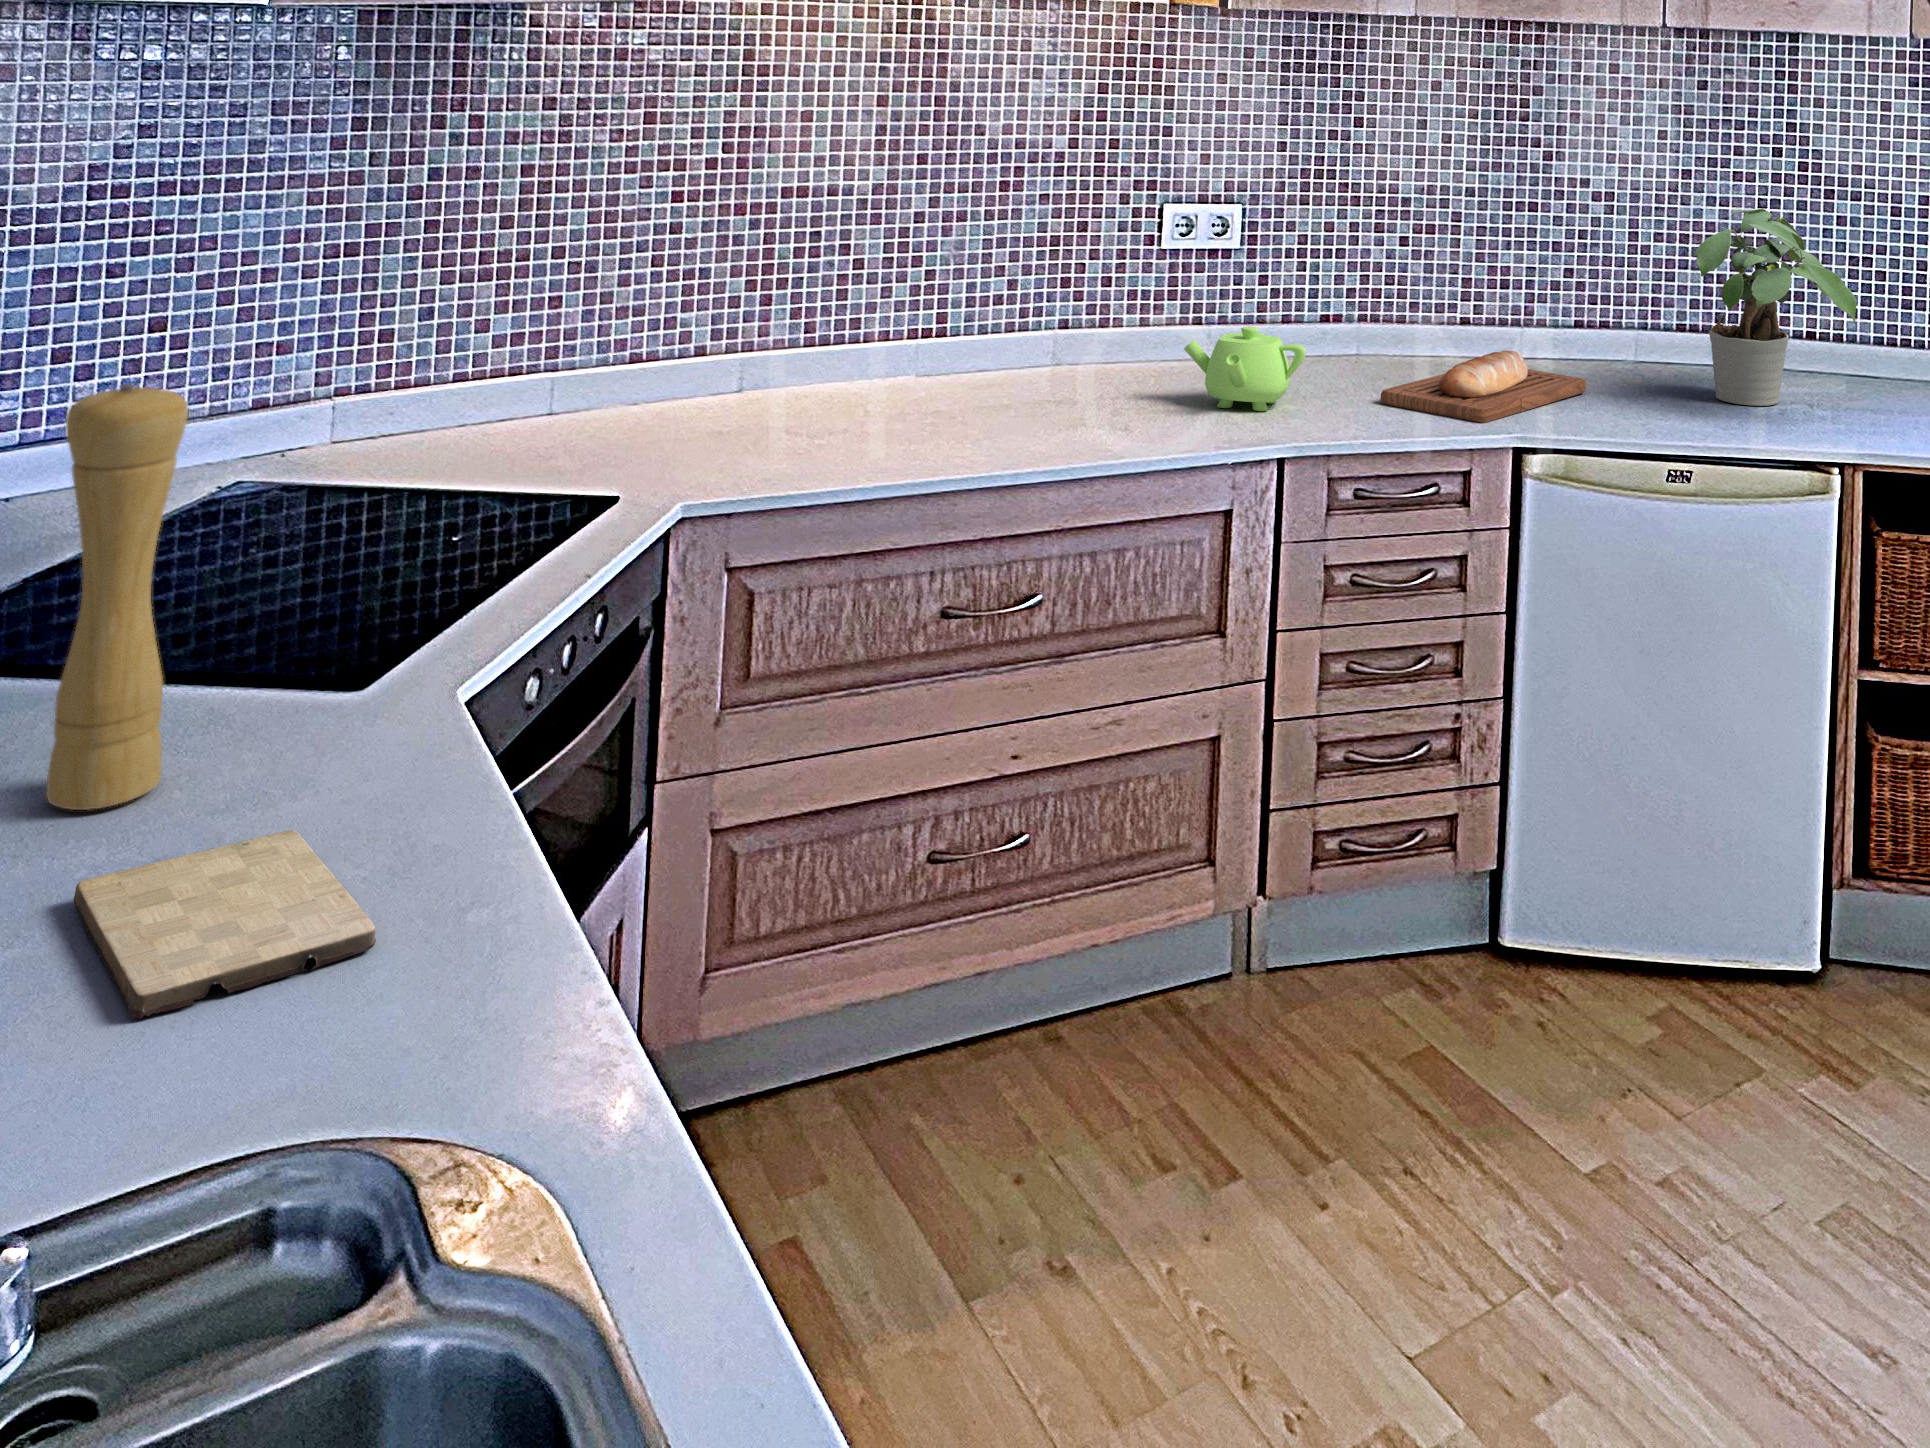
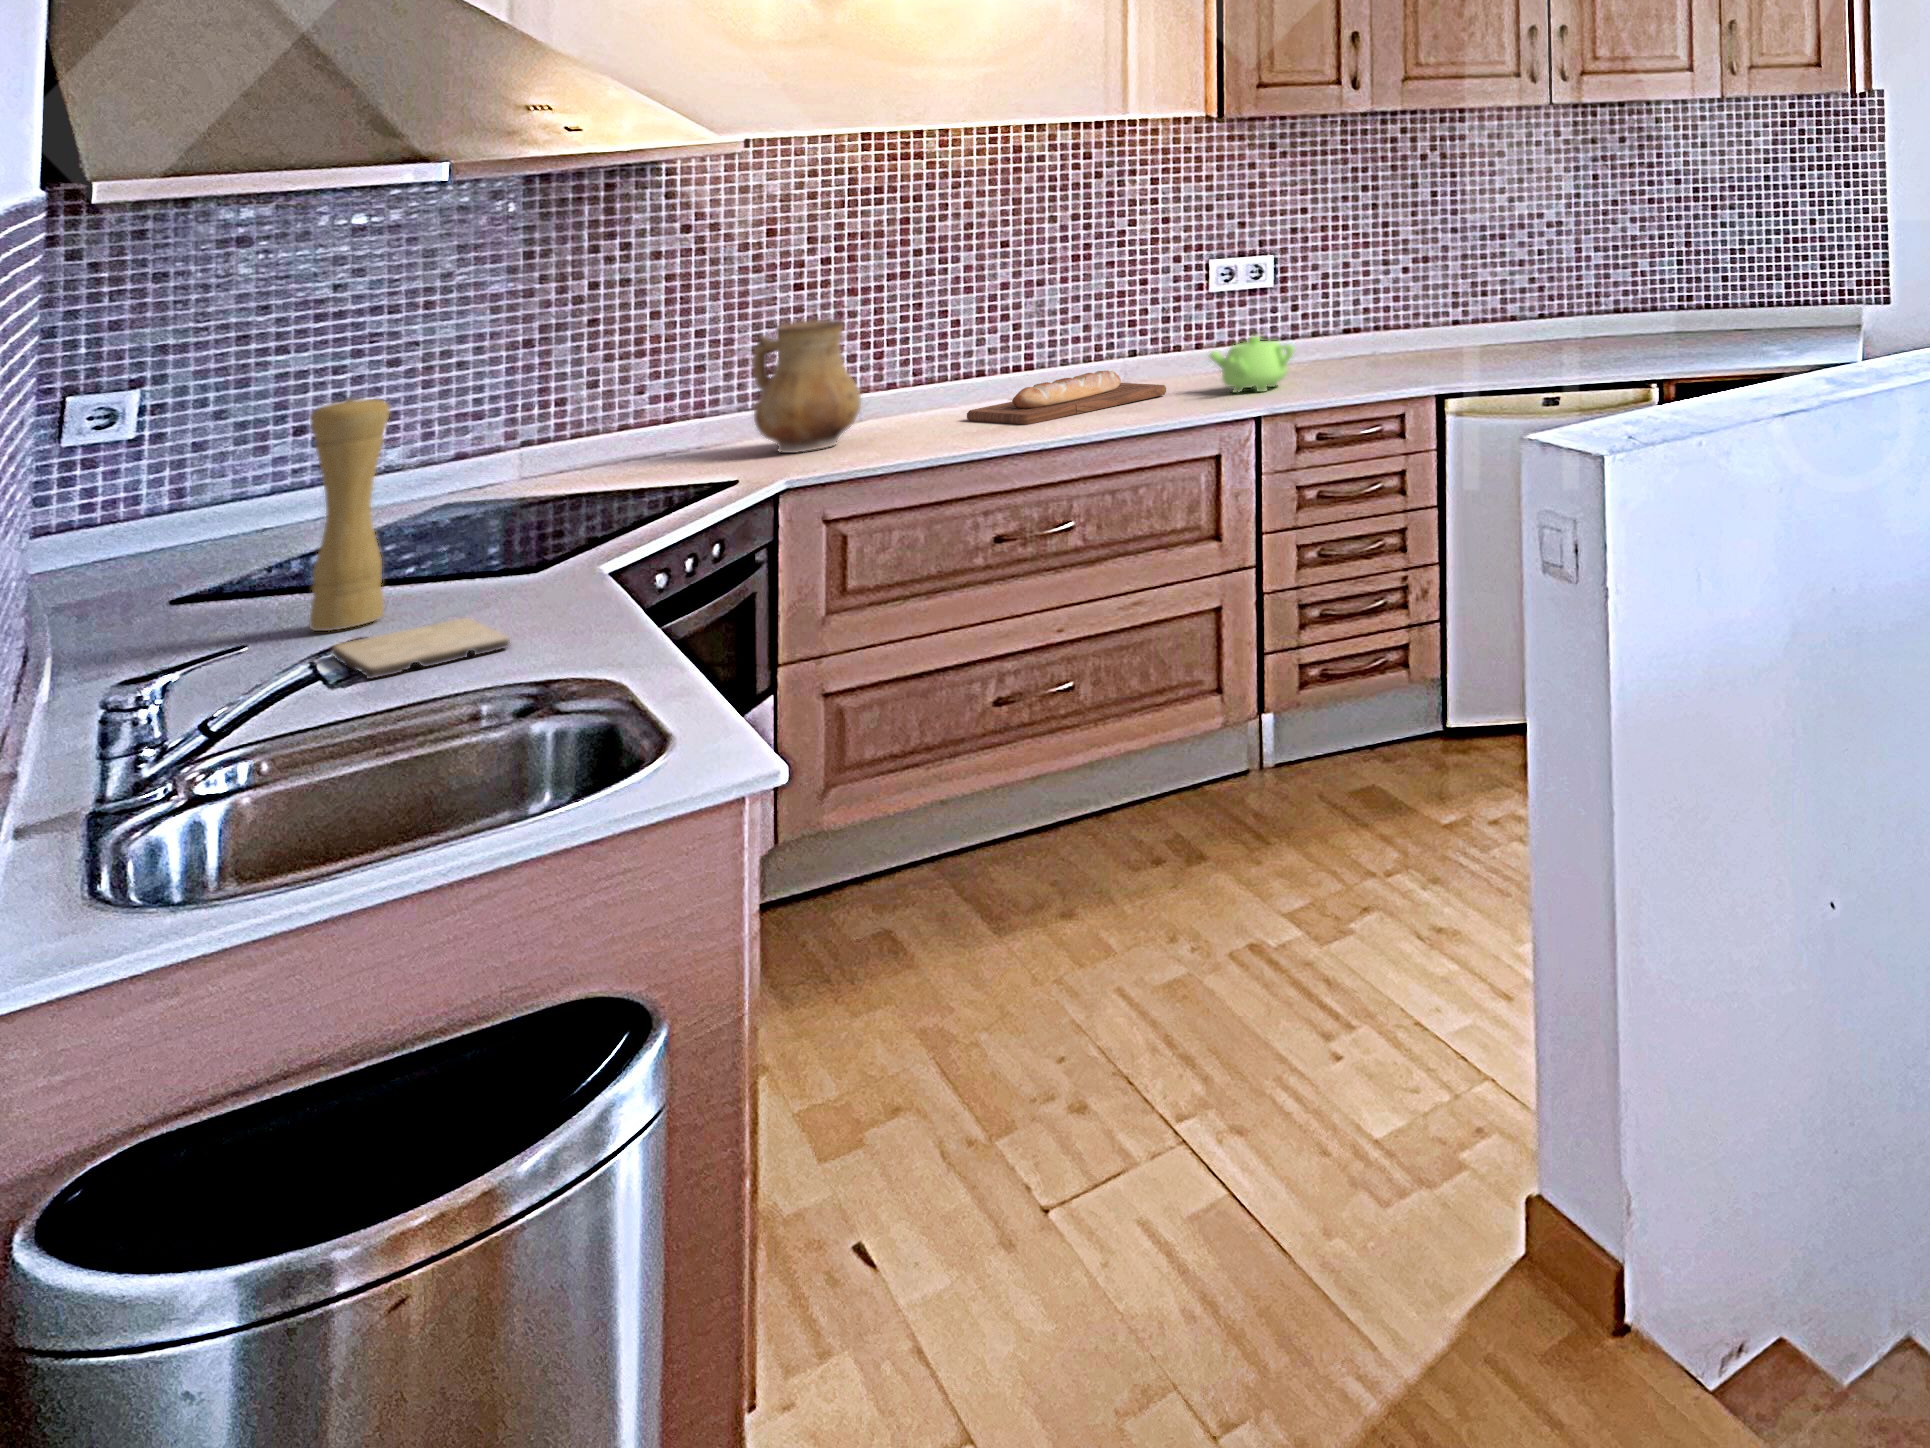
potted plant: present [1694,209,1856,406] -> none [1581,221,1682,353]
ceramic pitcher: none [621,250,758,444] -> present [752,320,861,453]
bread loaf: present [1380,350,1586,423] -> present [967,371,1166,425]

